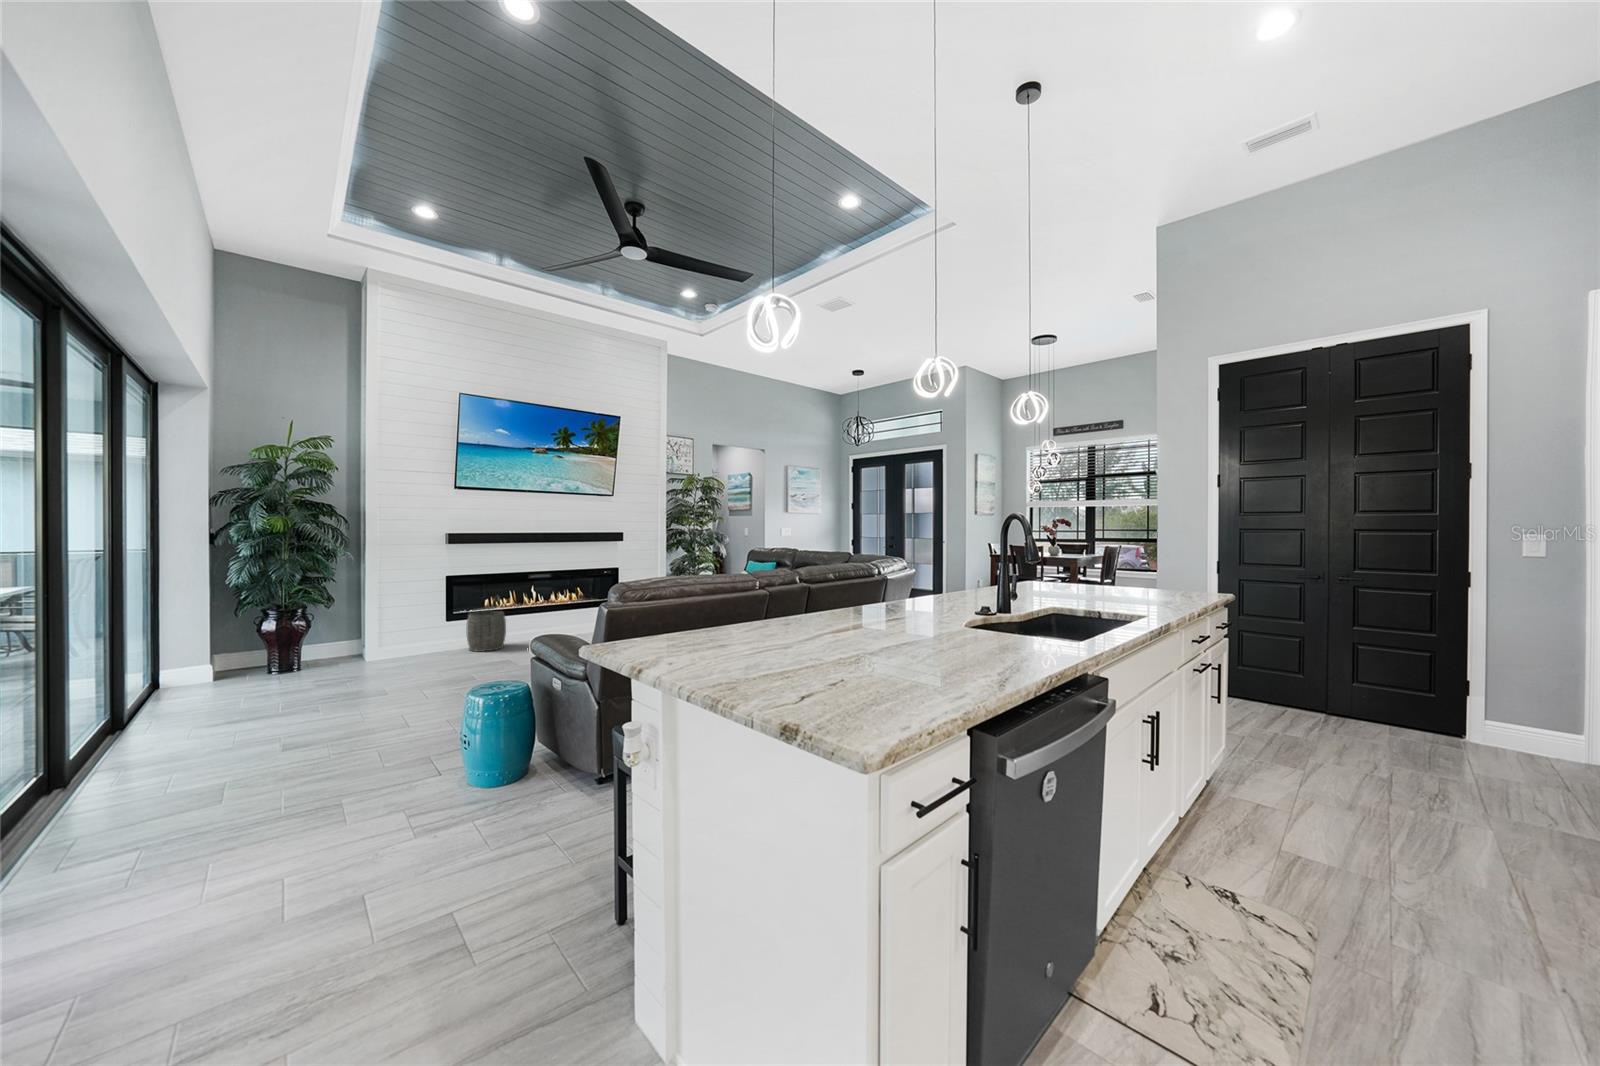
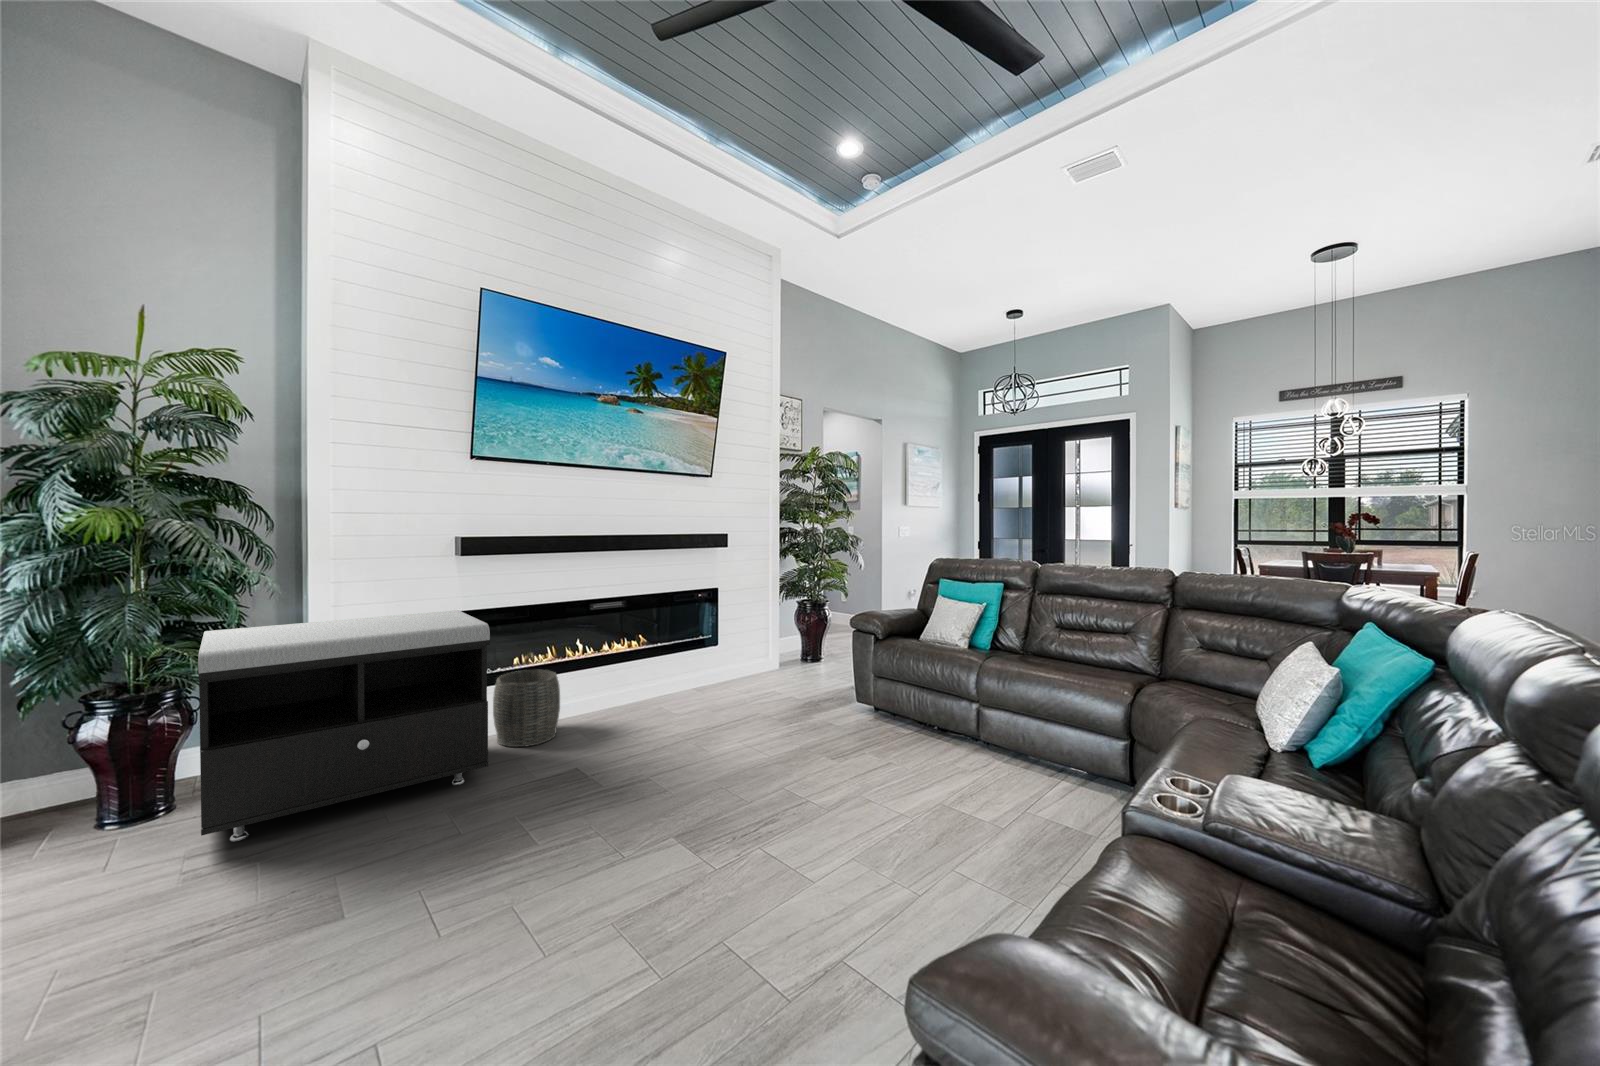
storage bench: none [316,574,459,677] -> present [198,610,490,841]

